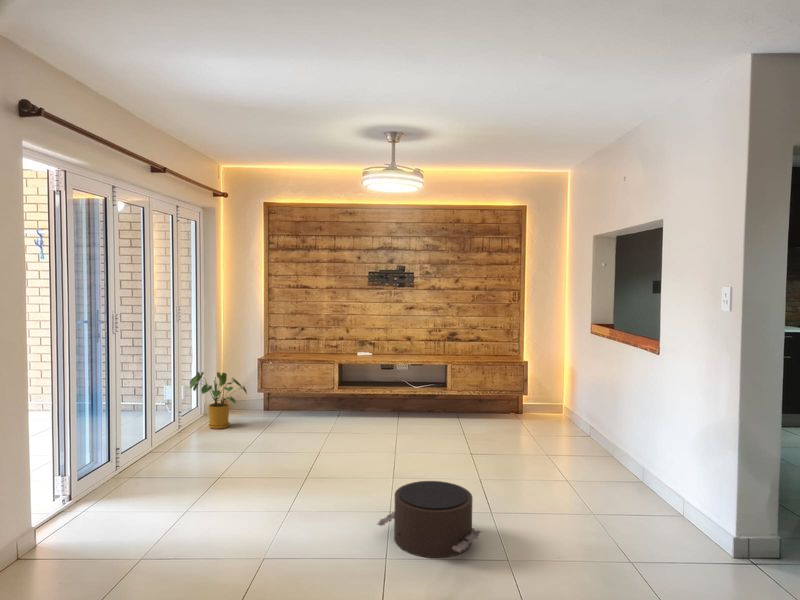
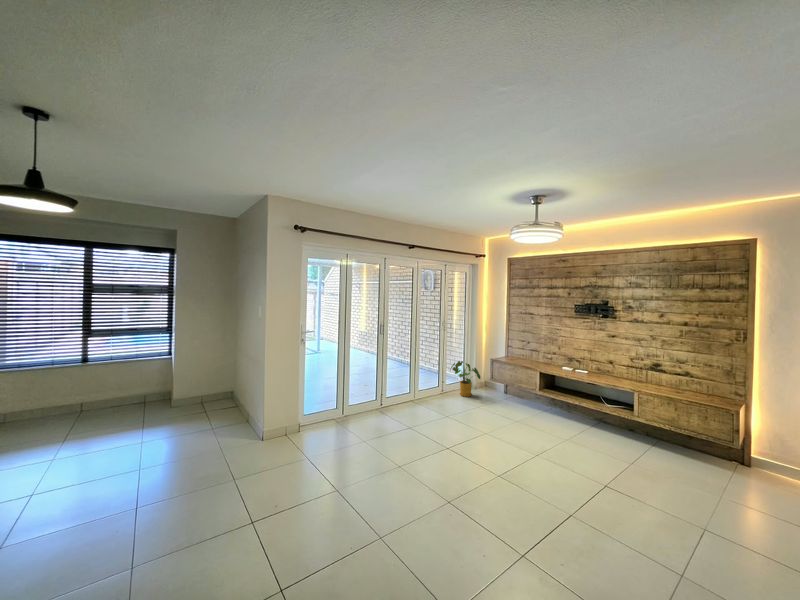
pouf: present [377,481,481,558] -> none [430,472,489,542]

